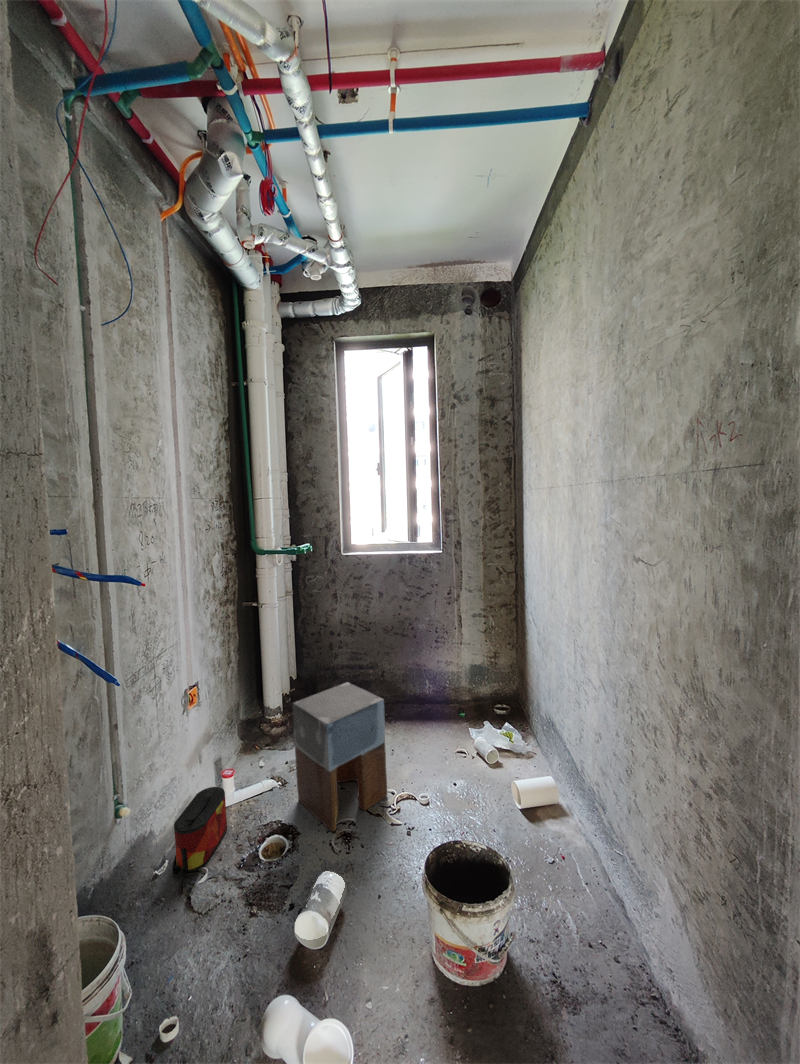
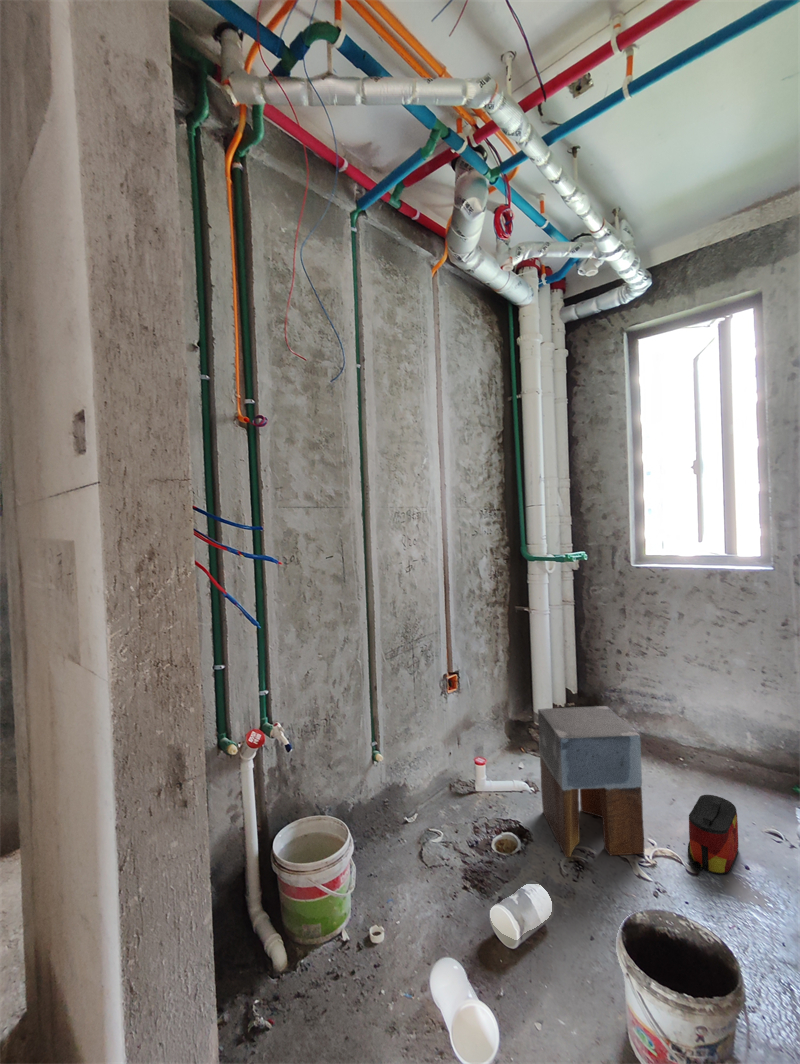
bag: present [172,787,227,877] -> present [688,795,738,875]

